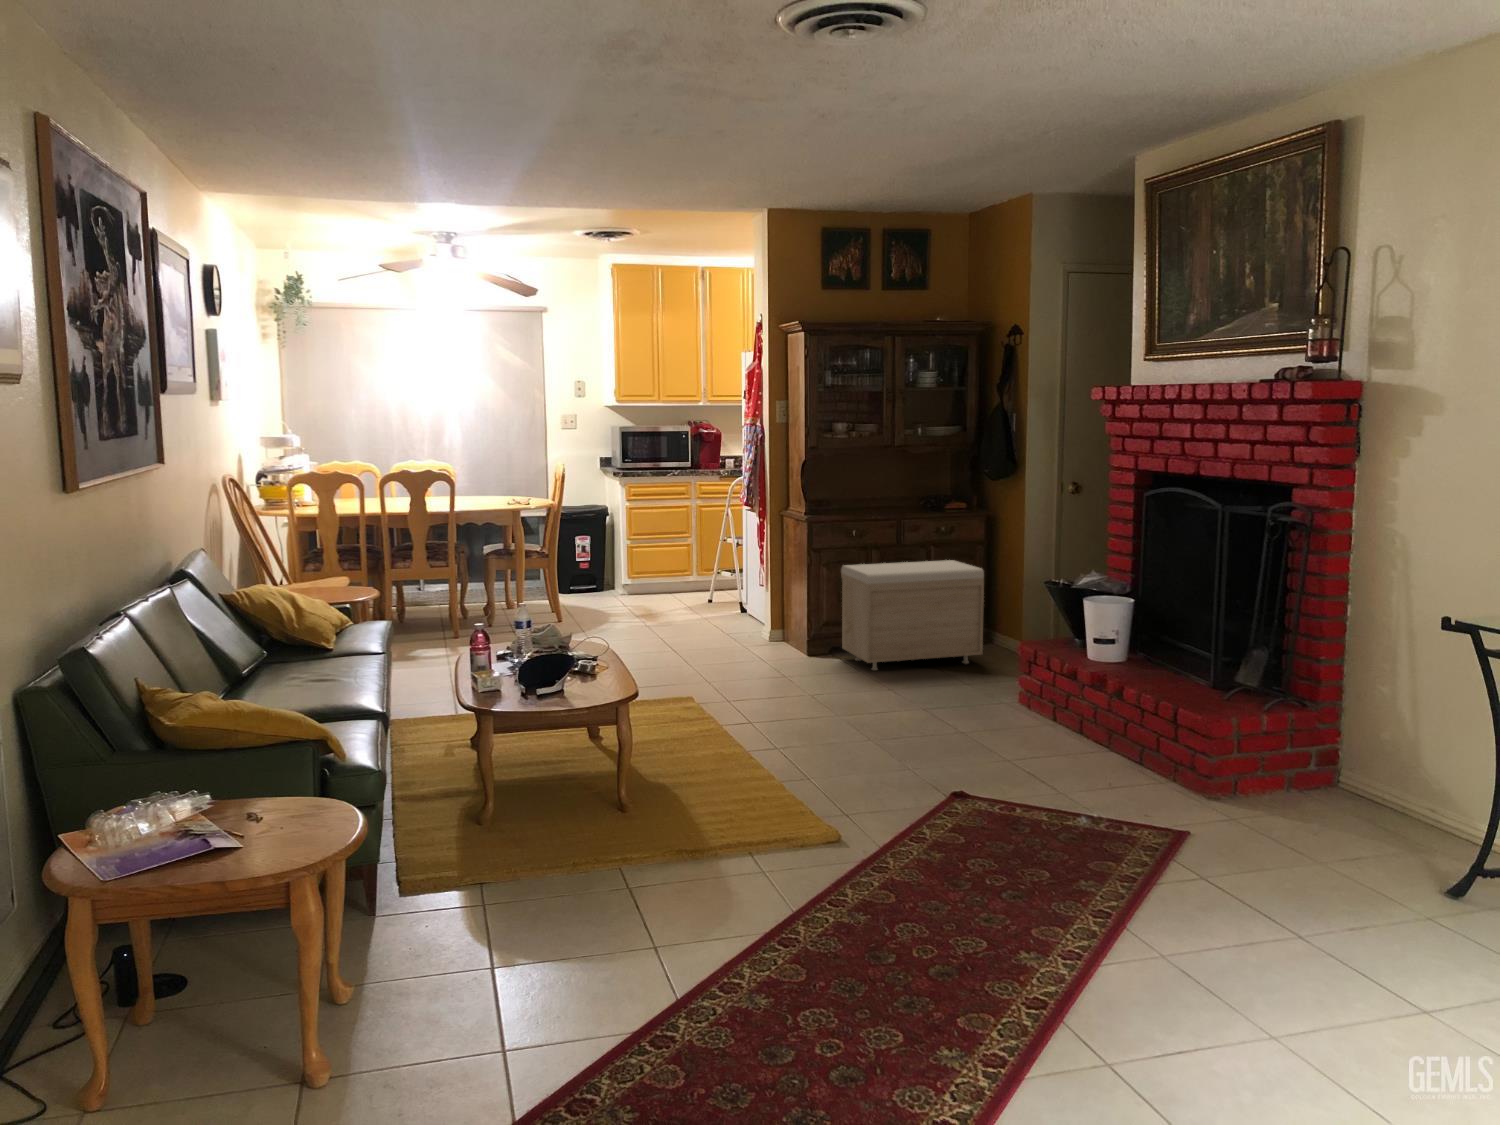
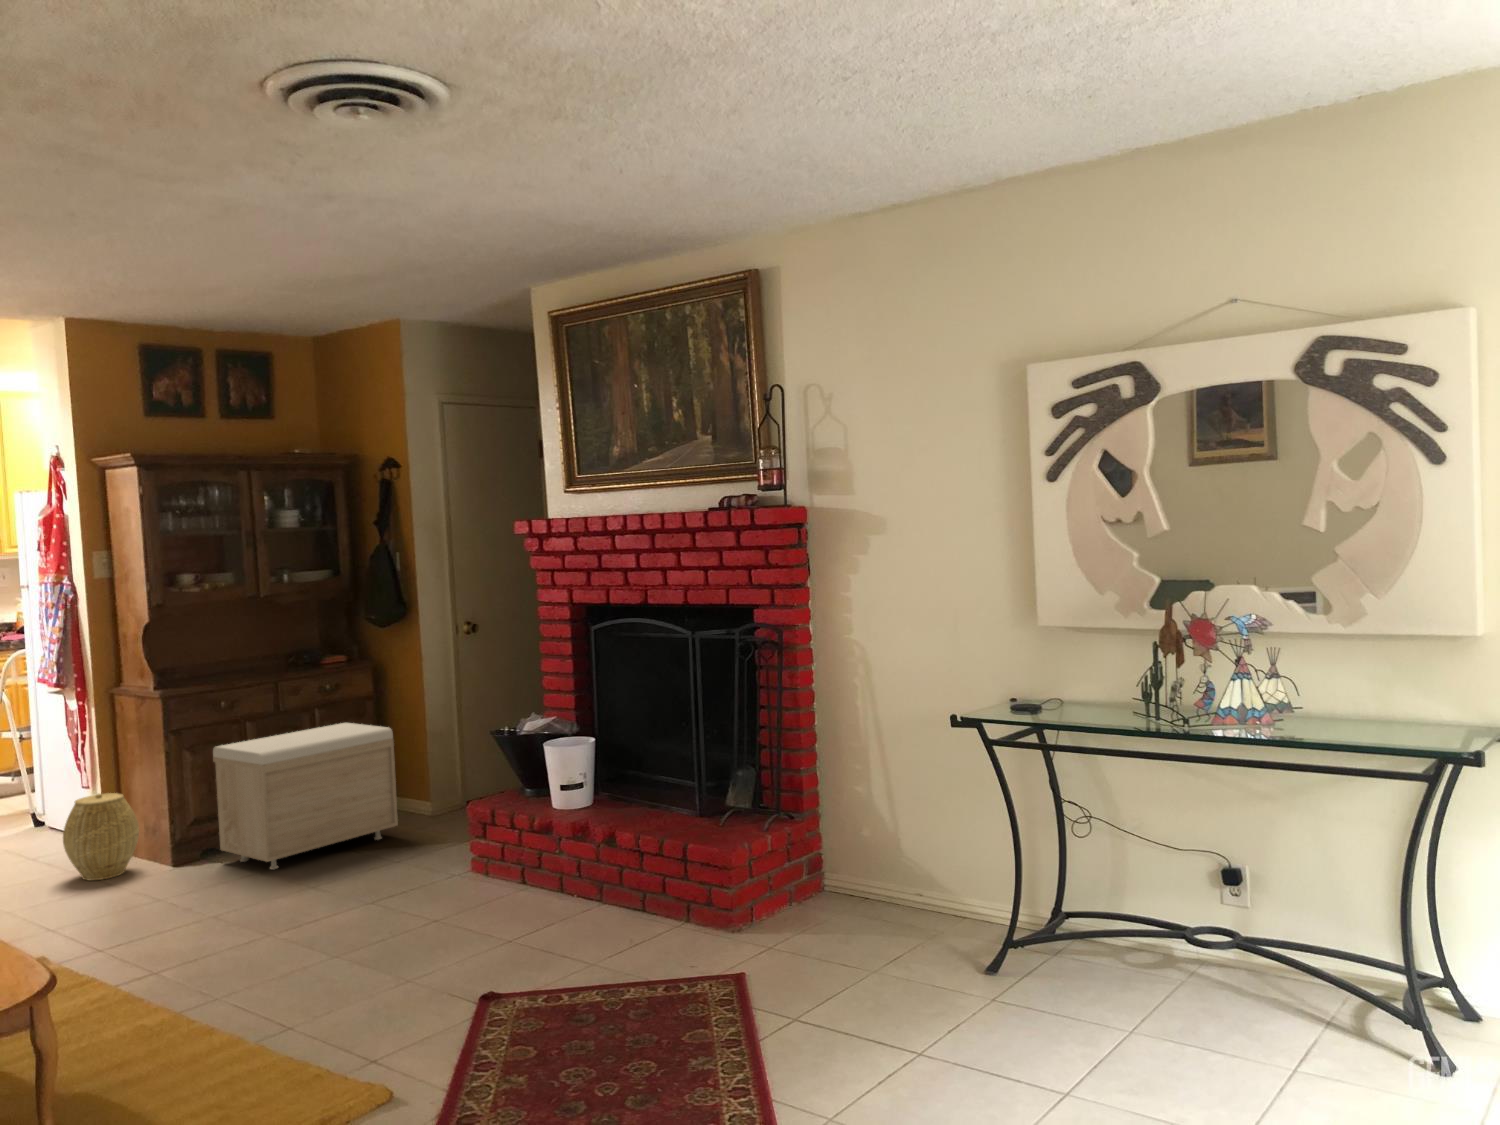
woven basket: none [738,590,789,654] -> present [63,793,139,881]

